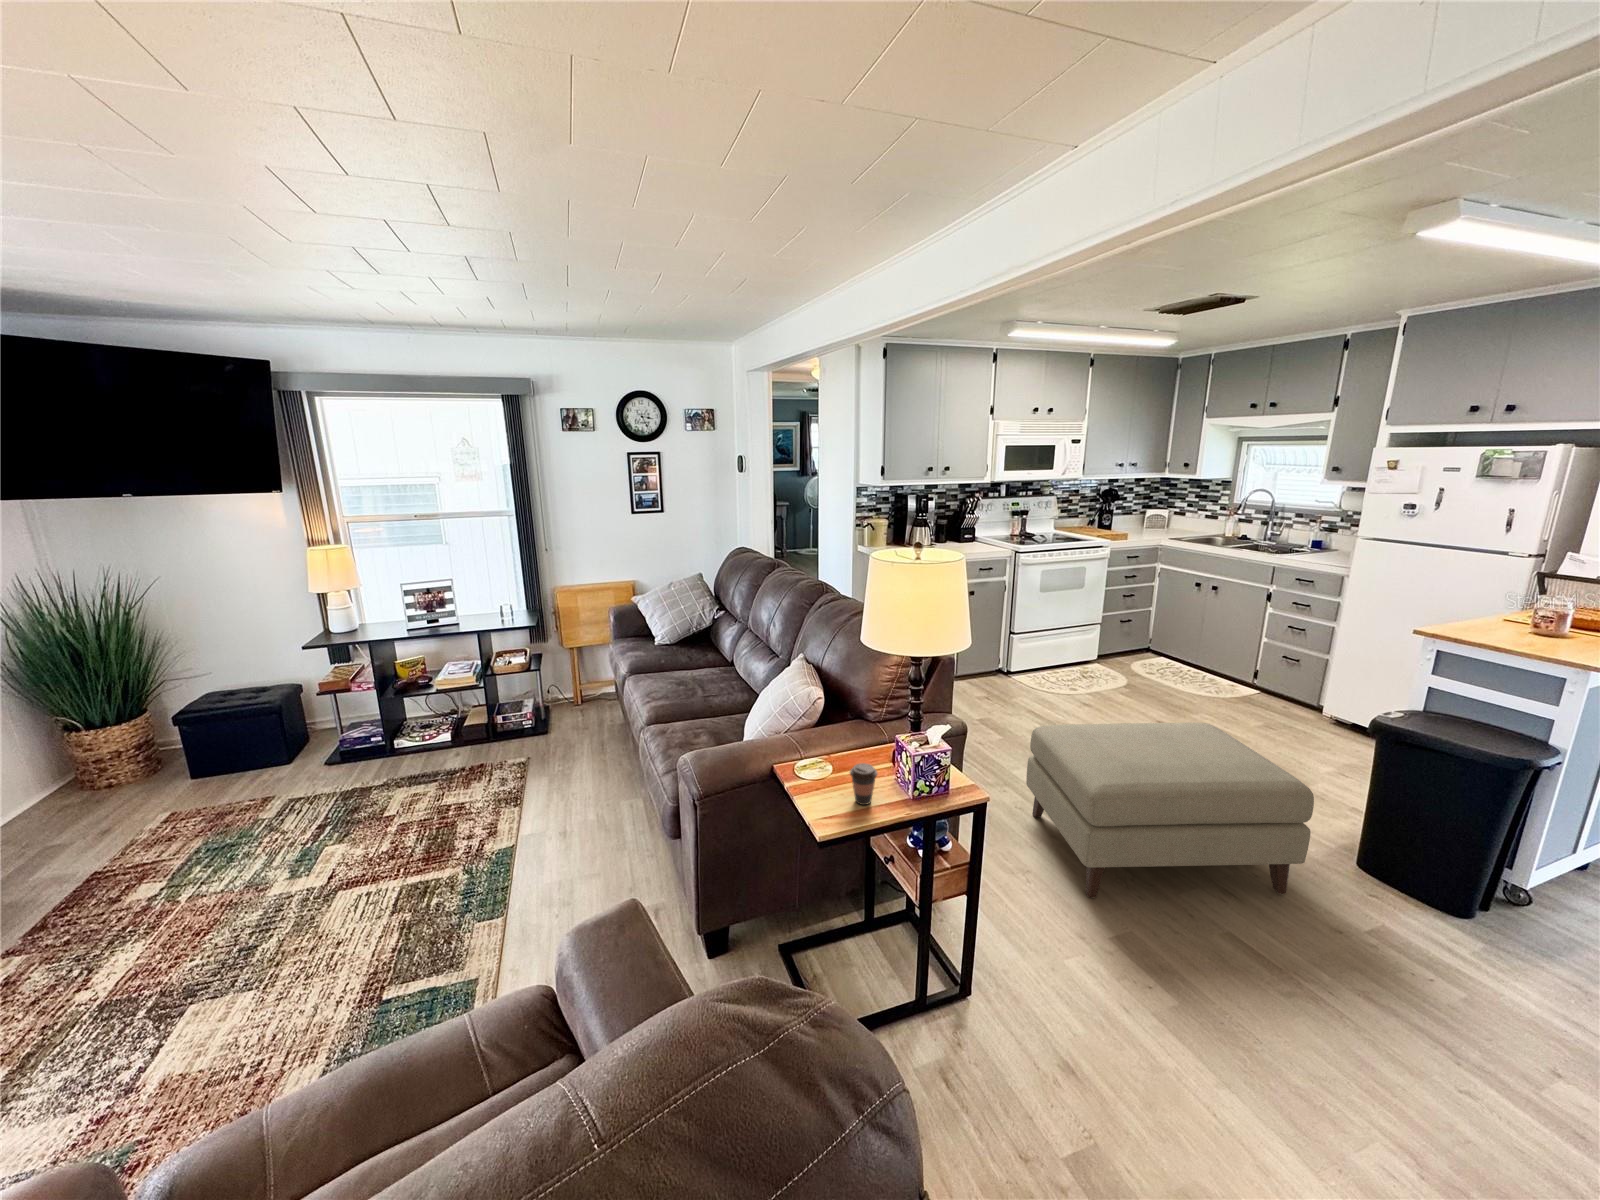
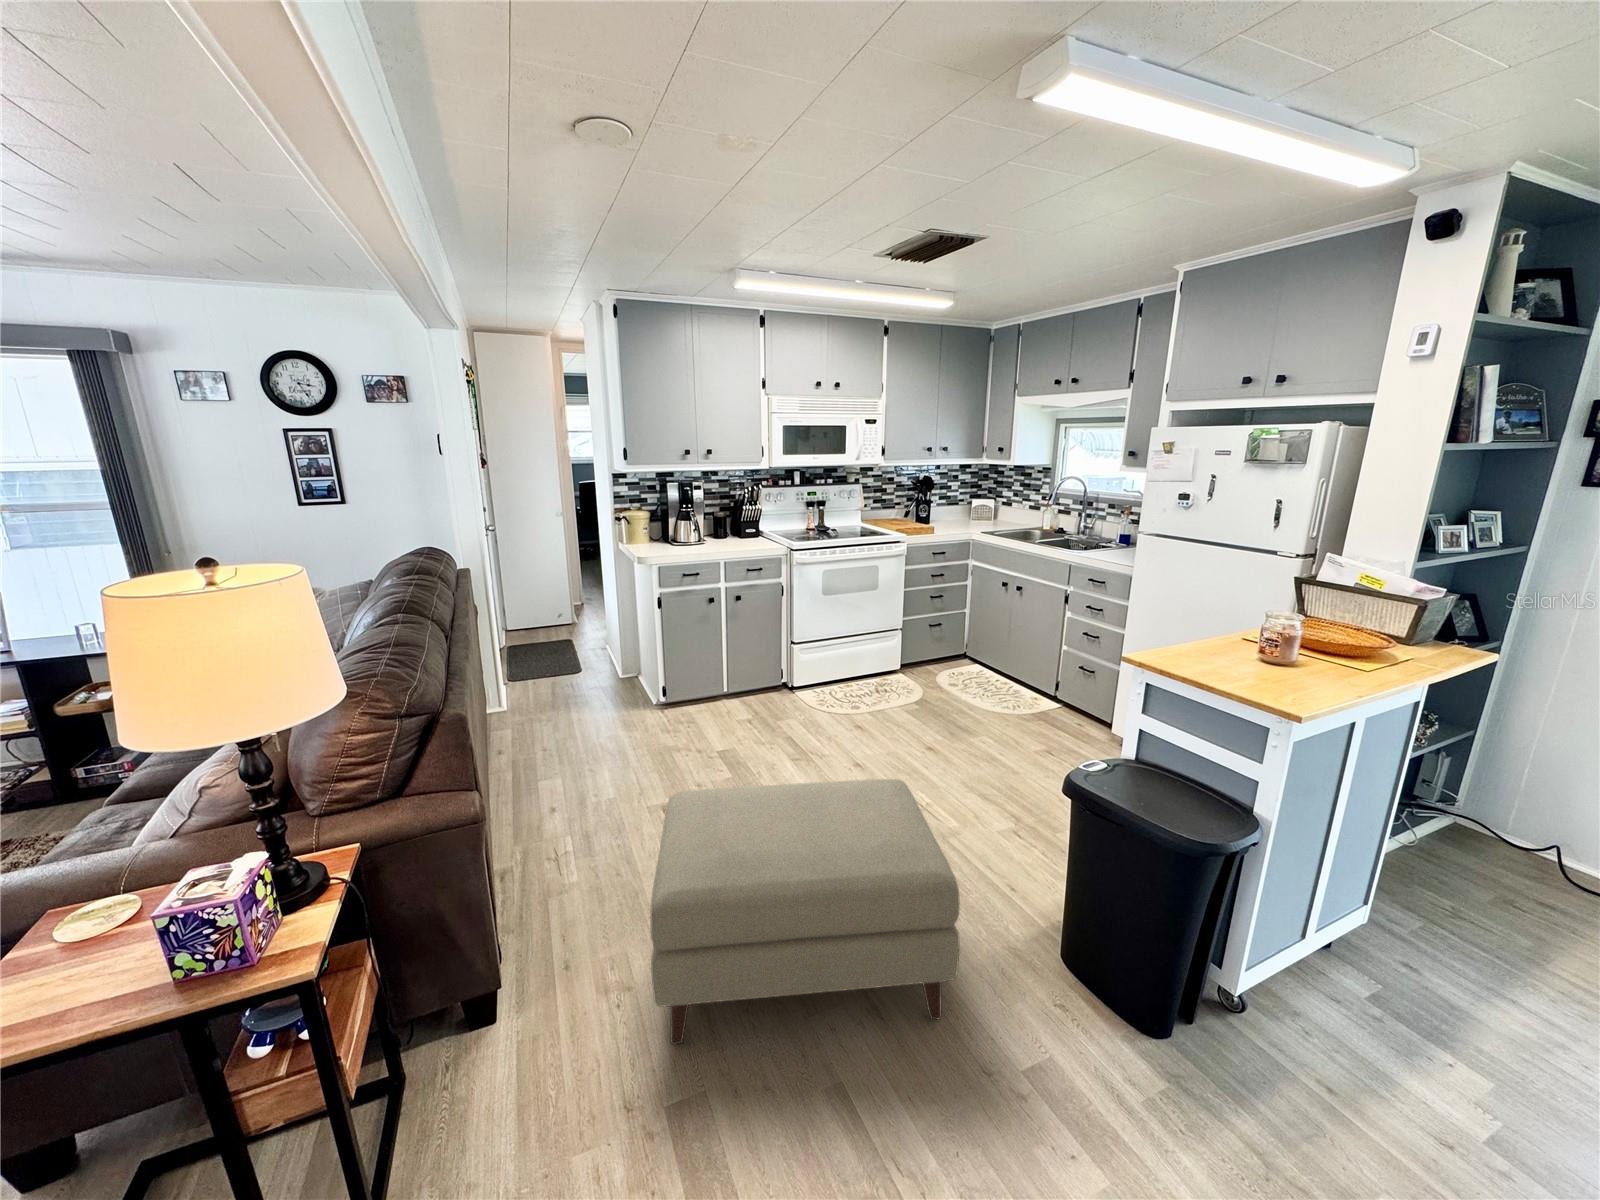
coffee cup: present [850,763,877,805] -> none [46,928,114,1001]

